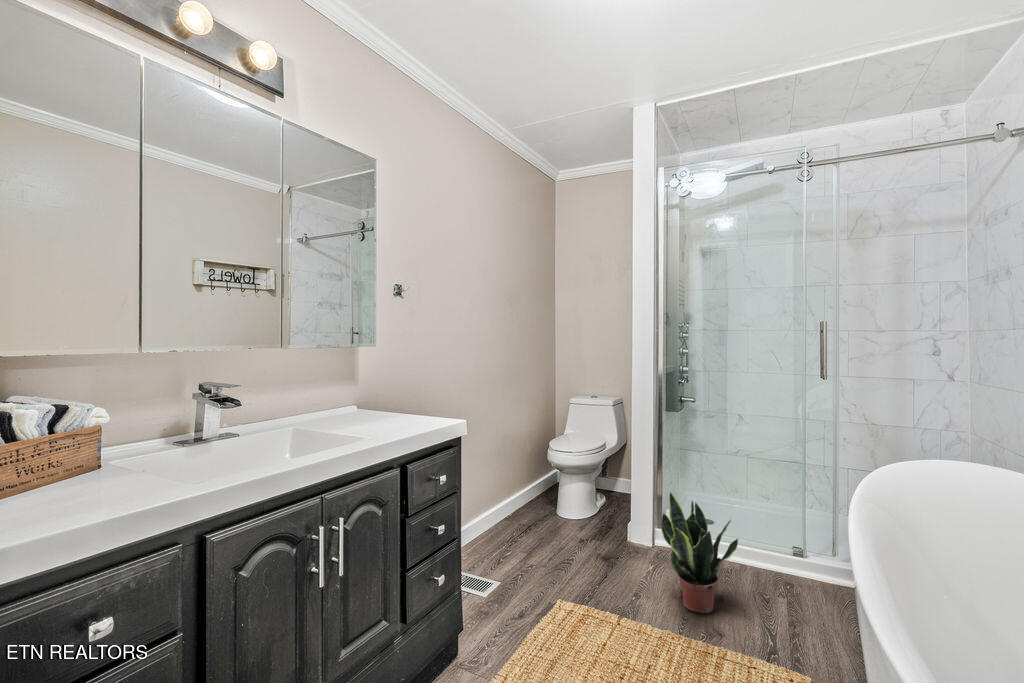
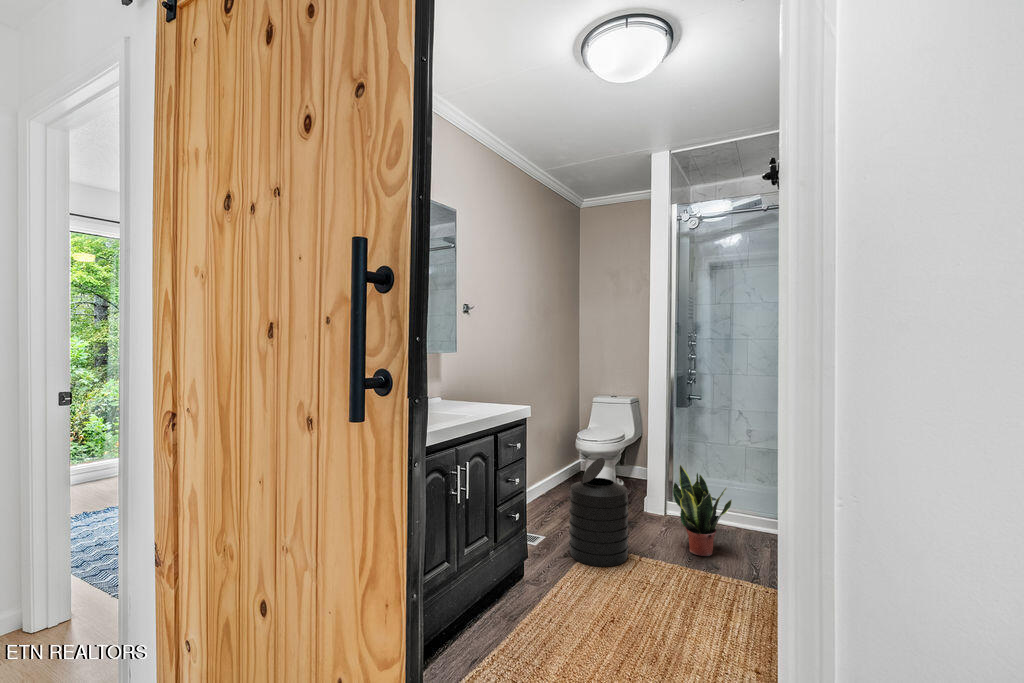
trash can: none [525,485,603,635] -> present [569,458,629,567]

